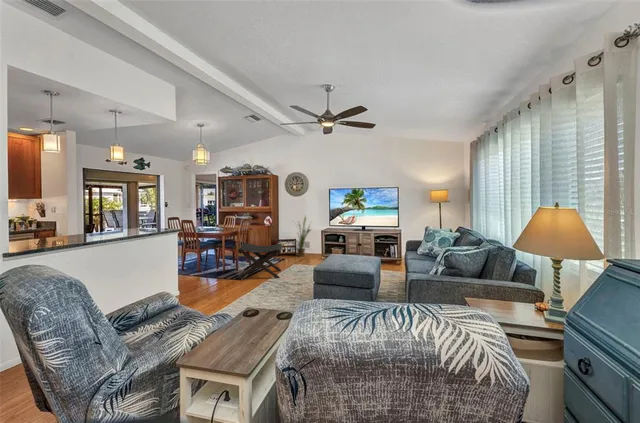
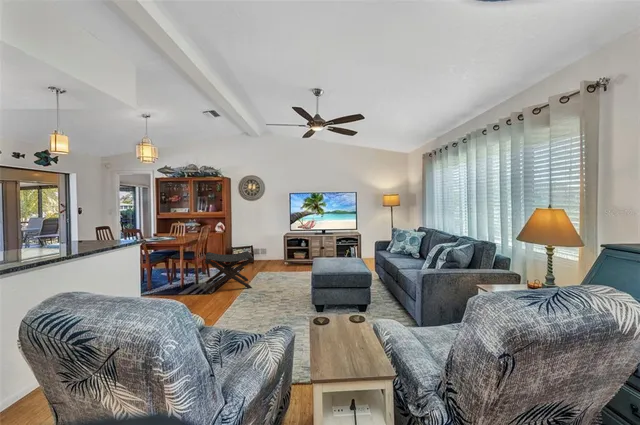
house plant: present [297,217,311,257] -> none [247,220,271,265]

